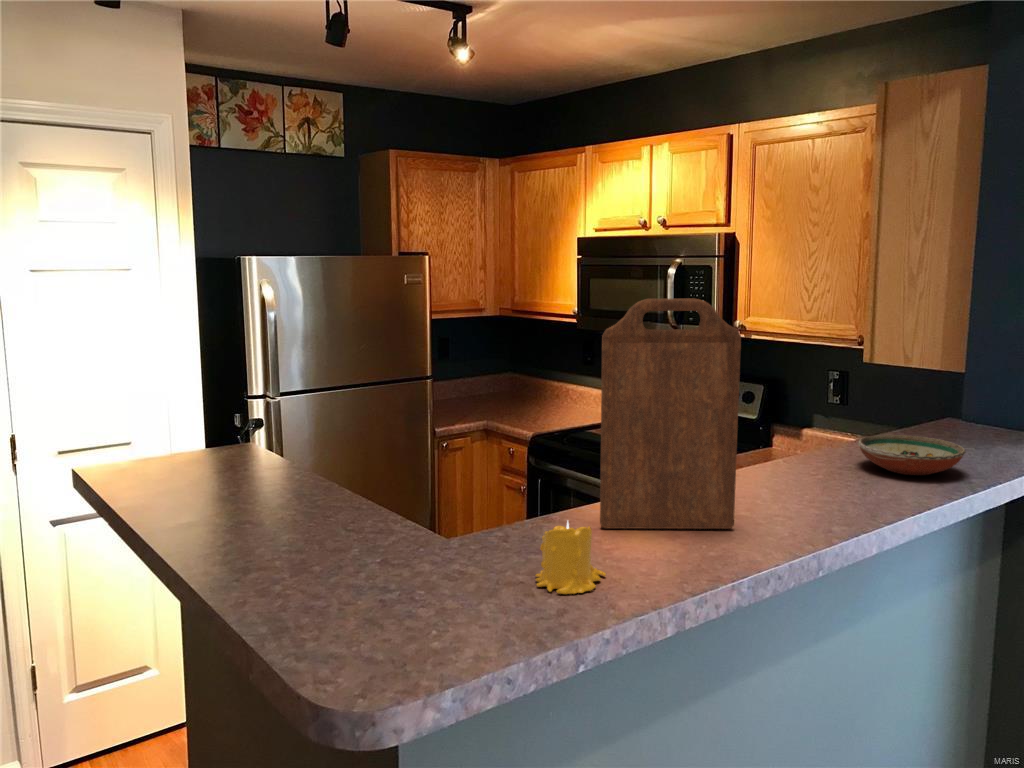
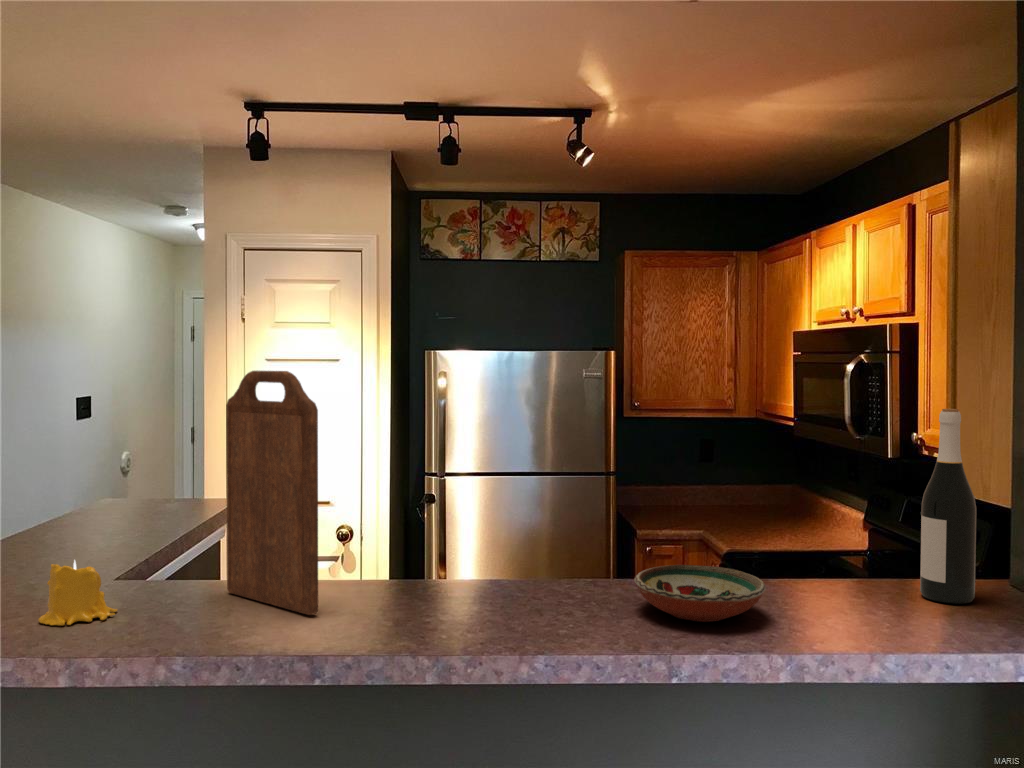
wine bottle: none [947,305,990,438] -> present [920,409,976,604]

